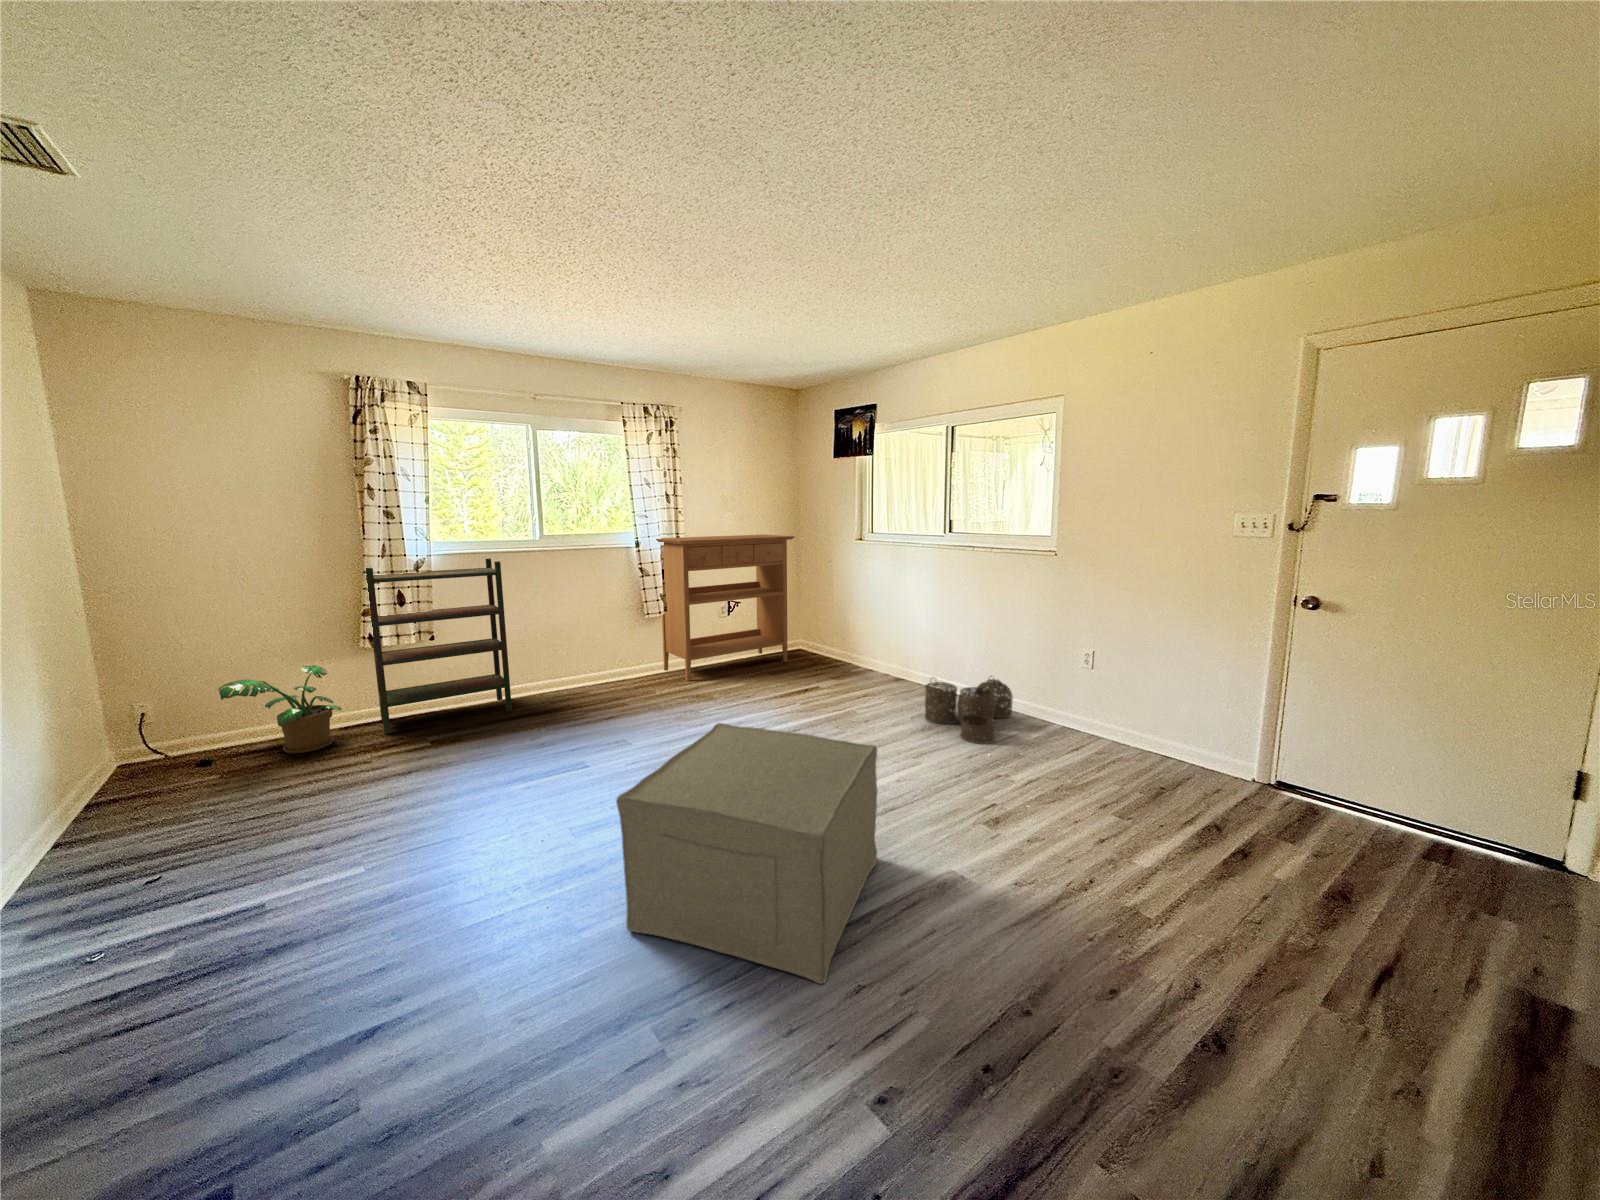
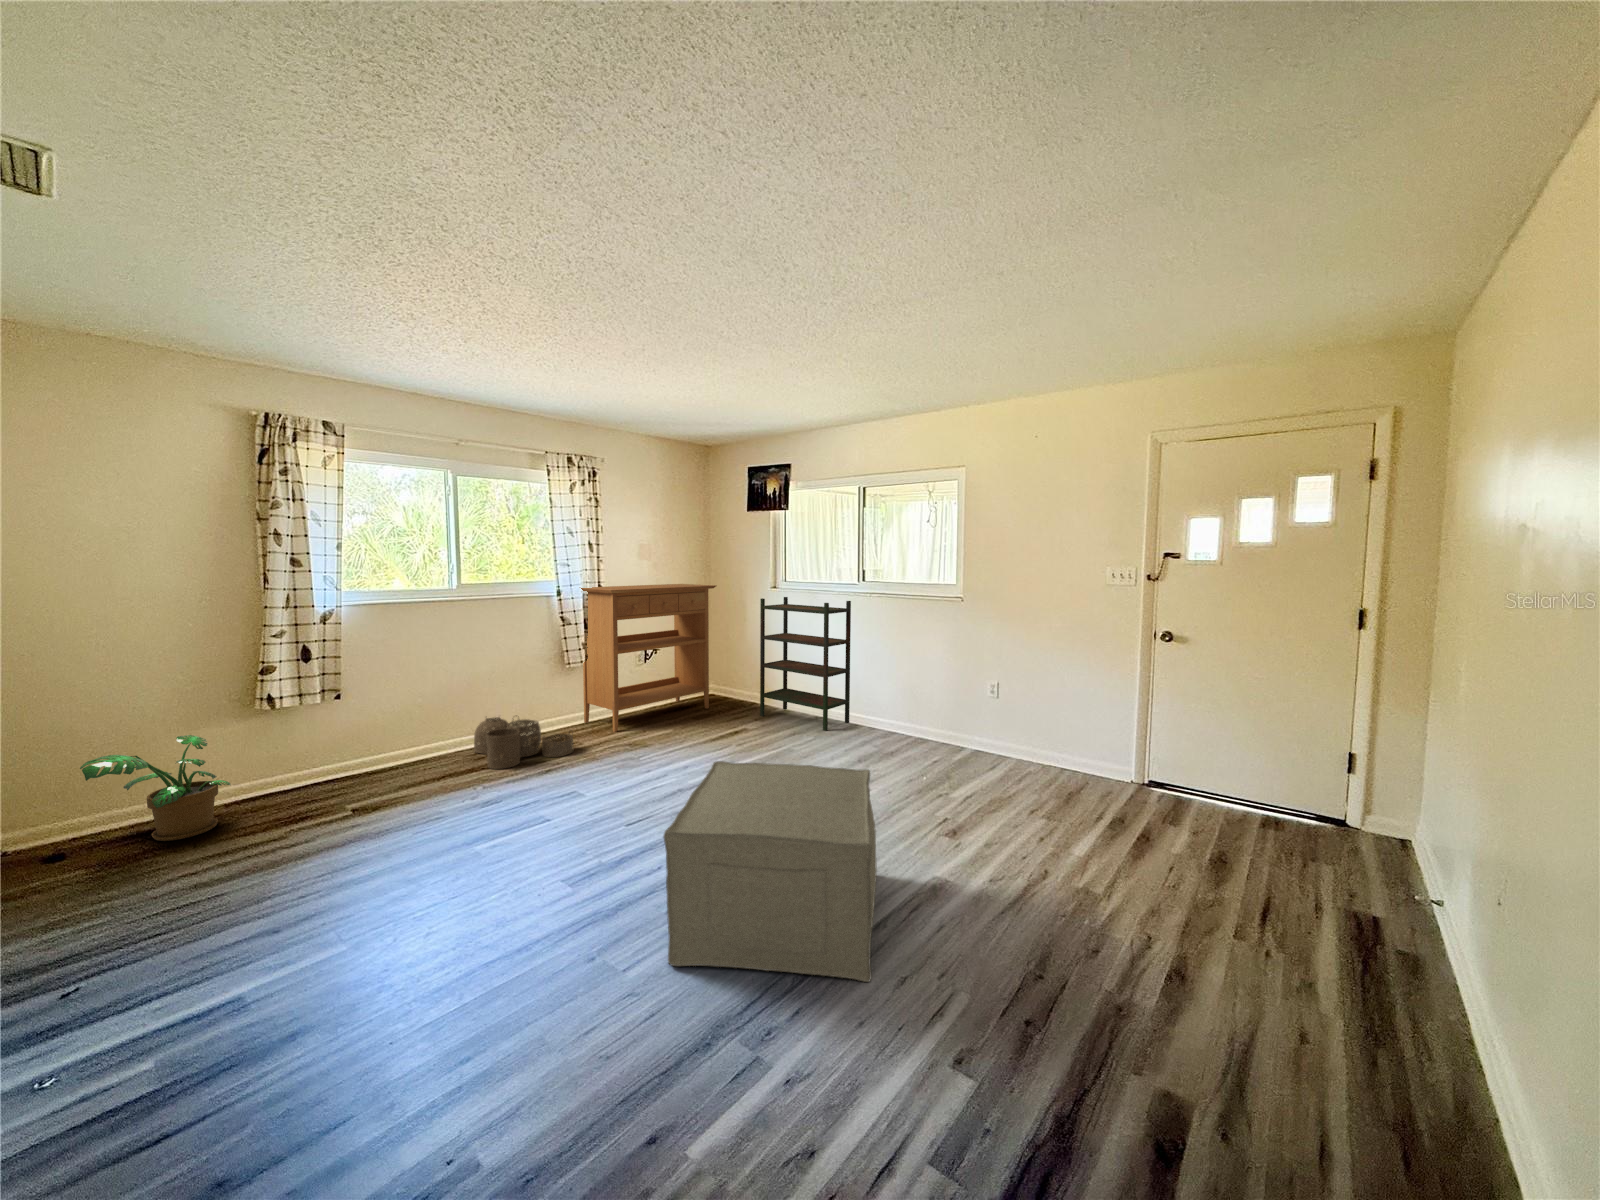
bookshelf: present [366,558,512,734] -> present [760,597,851,731]
woven basket: present [925,678,1013,744] -> present [474,717,573,769]

